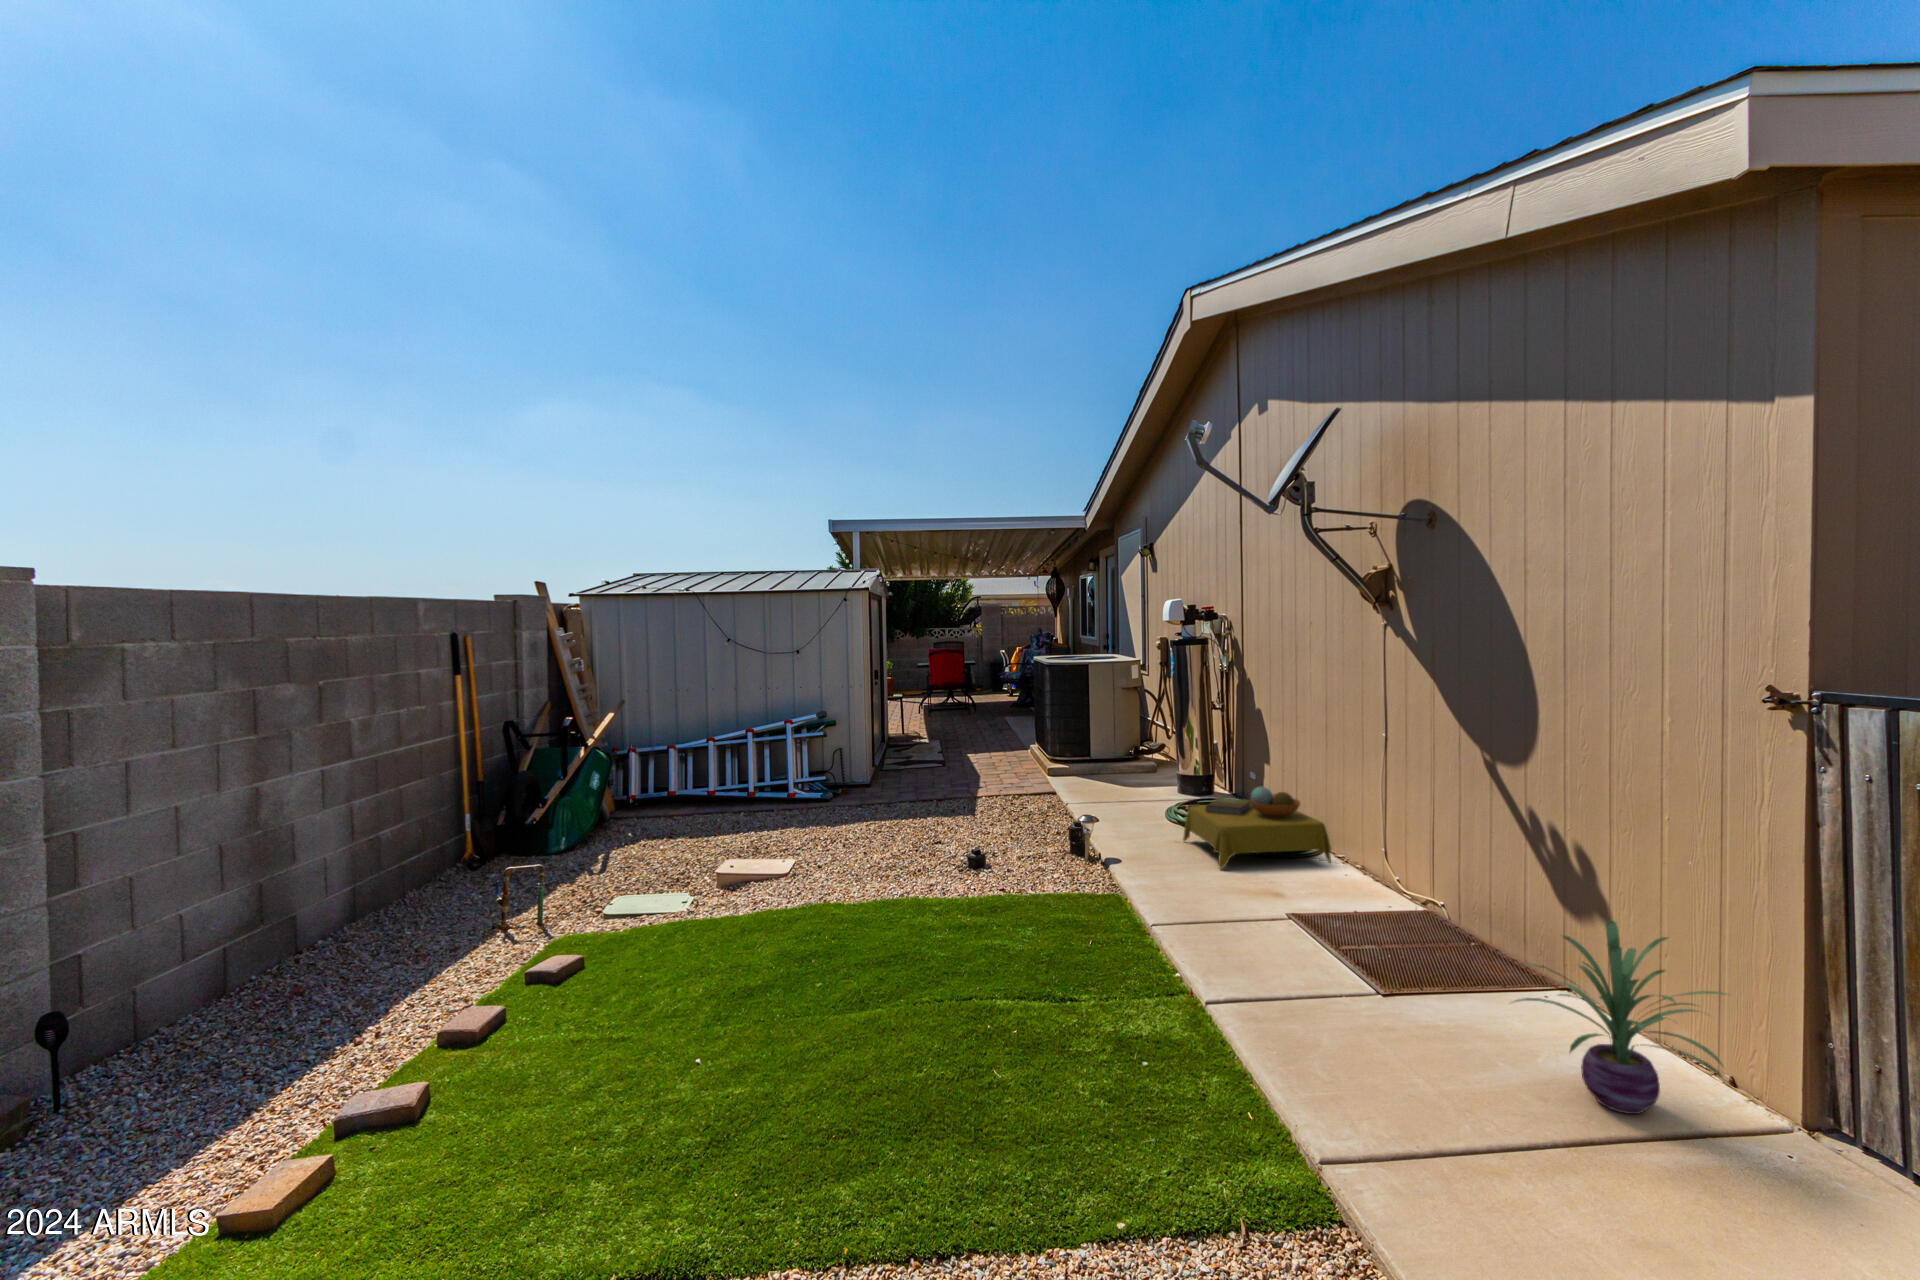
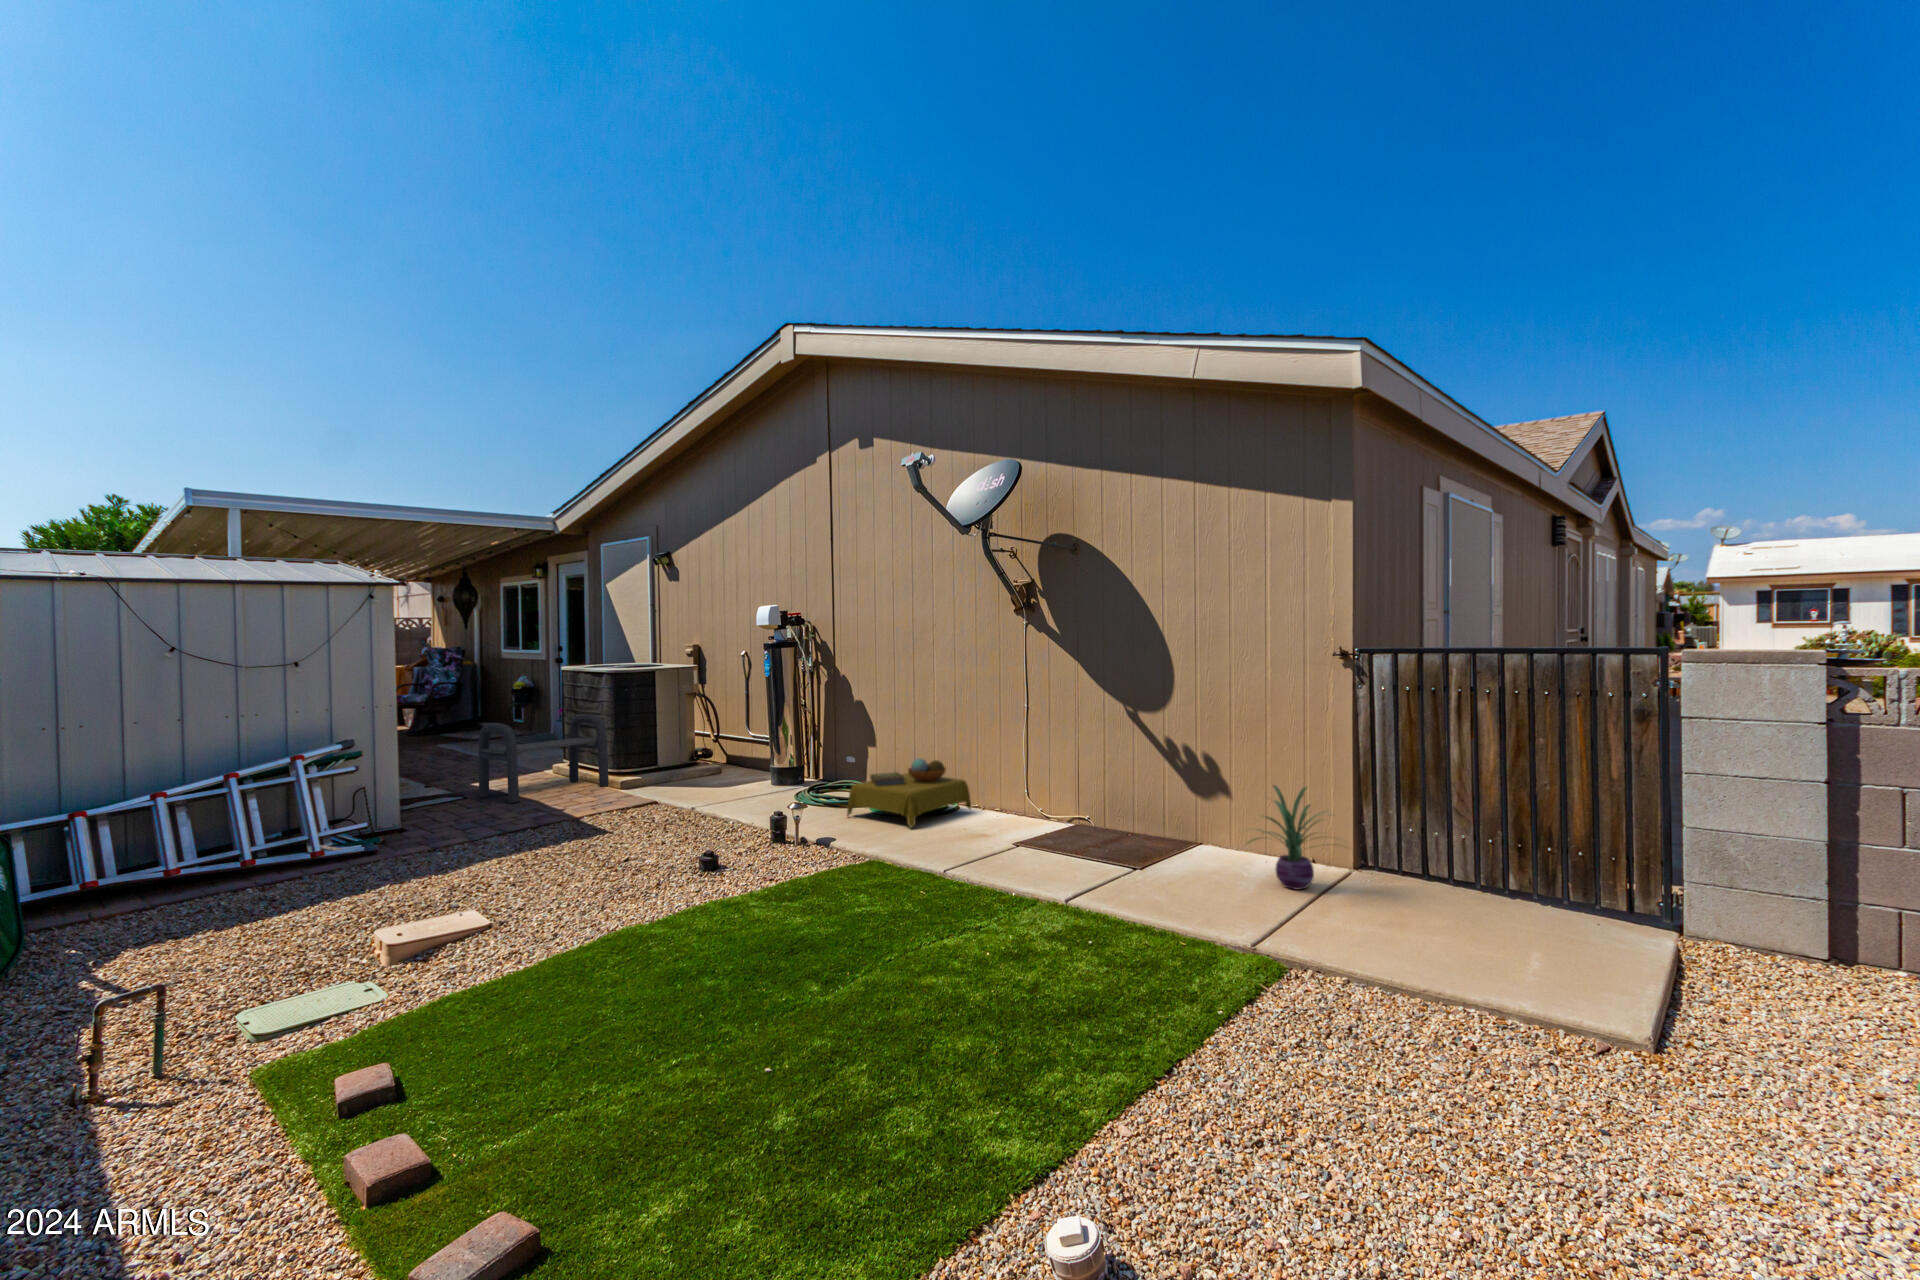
bench: none [947,701,1048,775] -> present [479,714,609,803]

